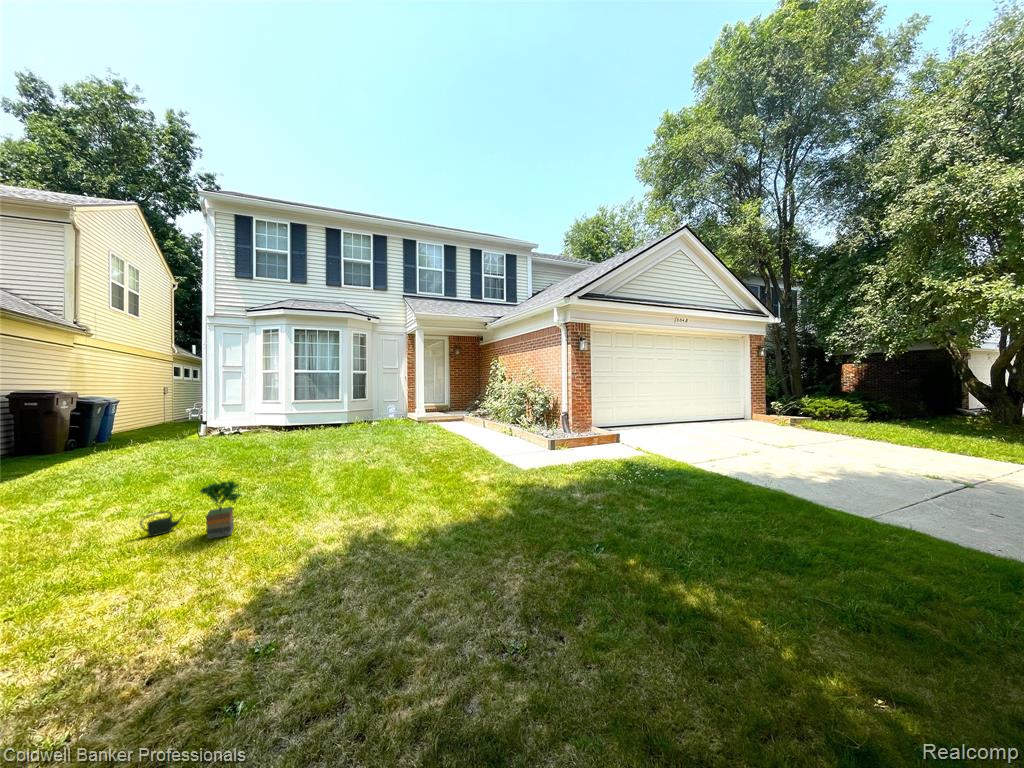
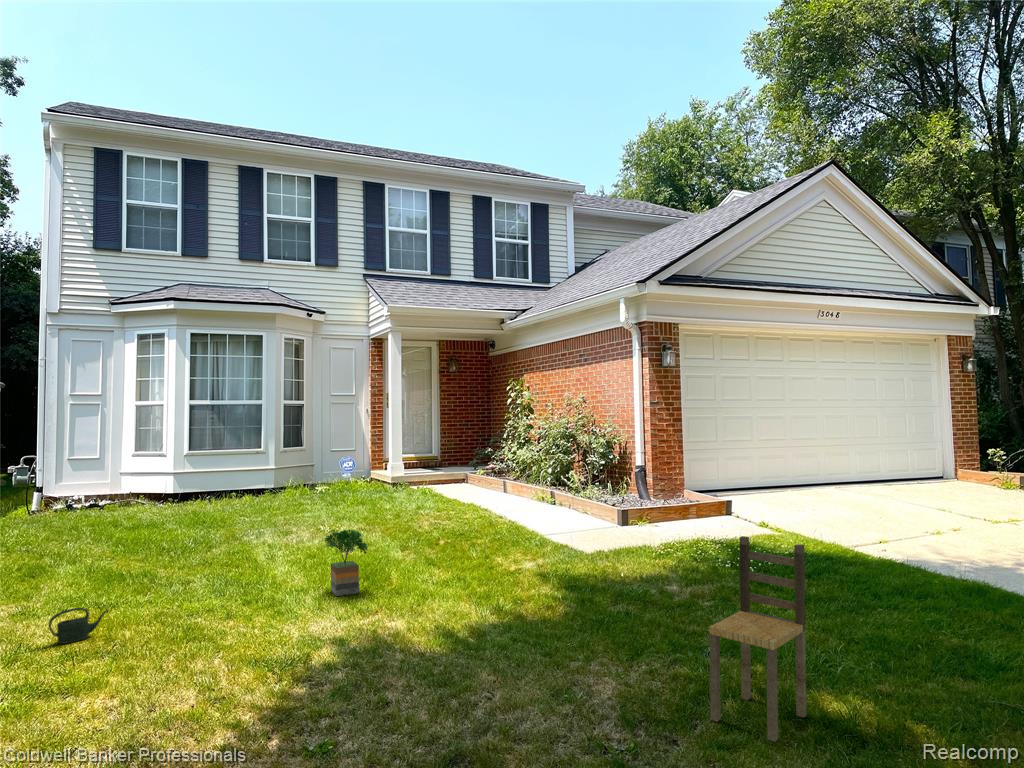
chair: none [586,470,658,626] -> present [709,536,806,742]
potted tree: present [200,481,241,539] -> present [325,529,368,596]

